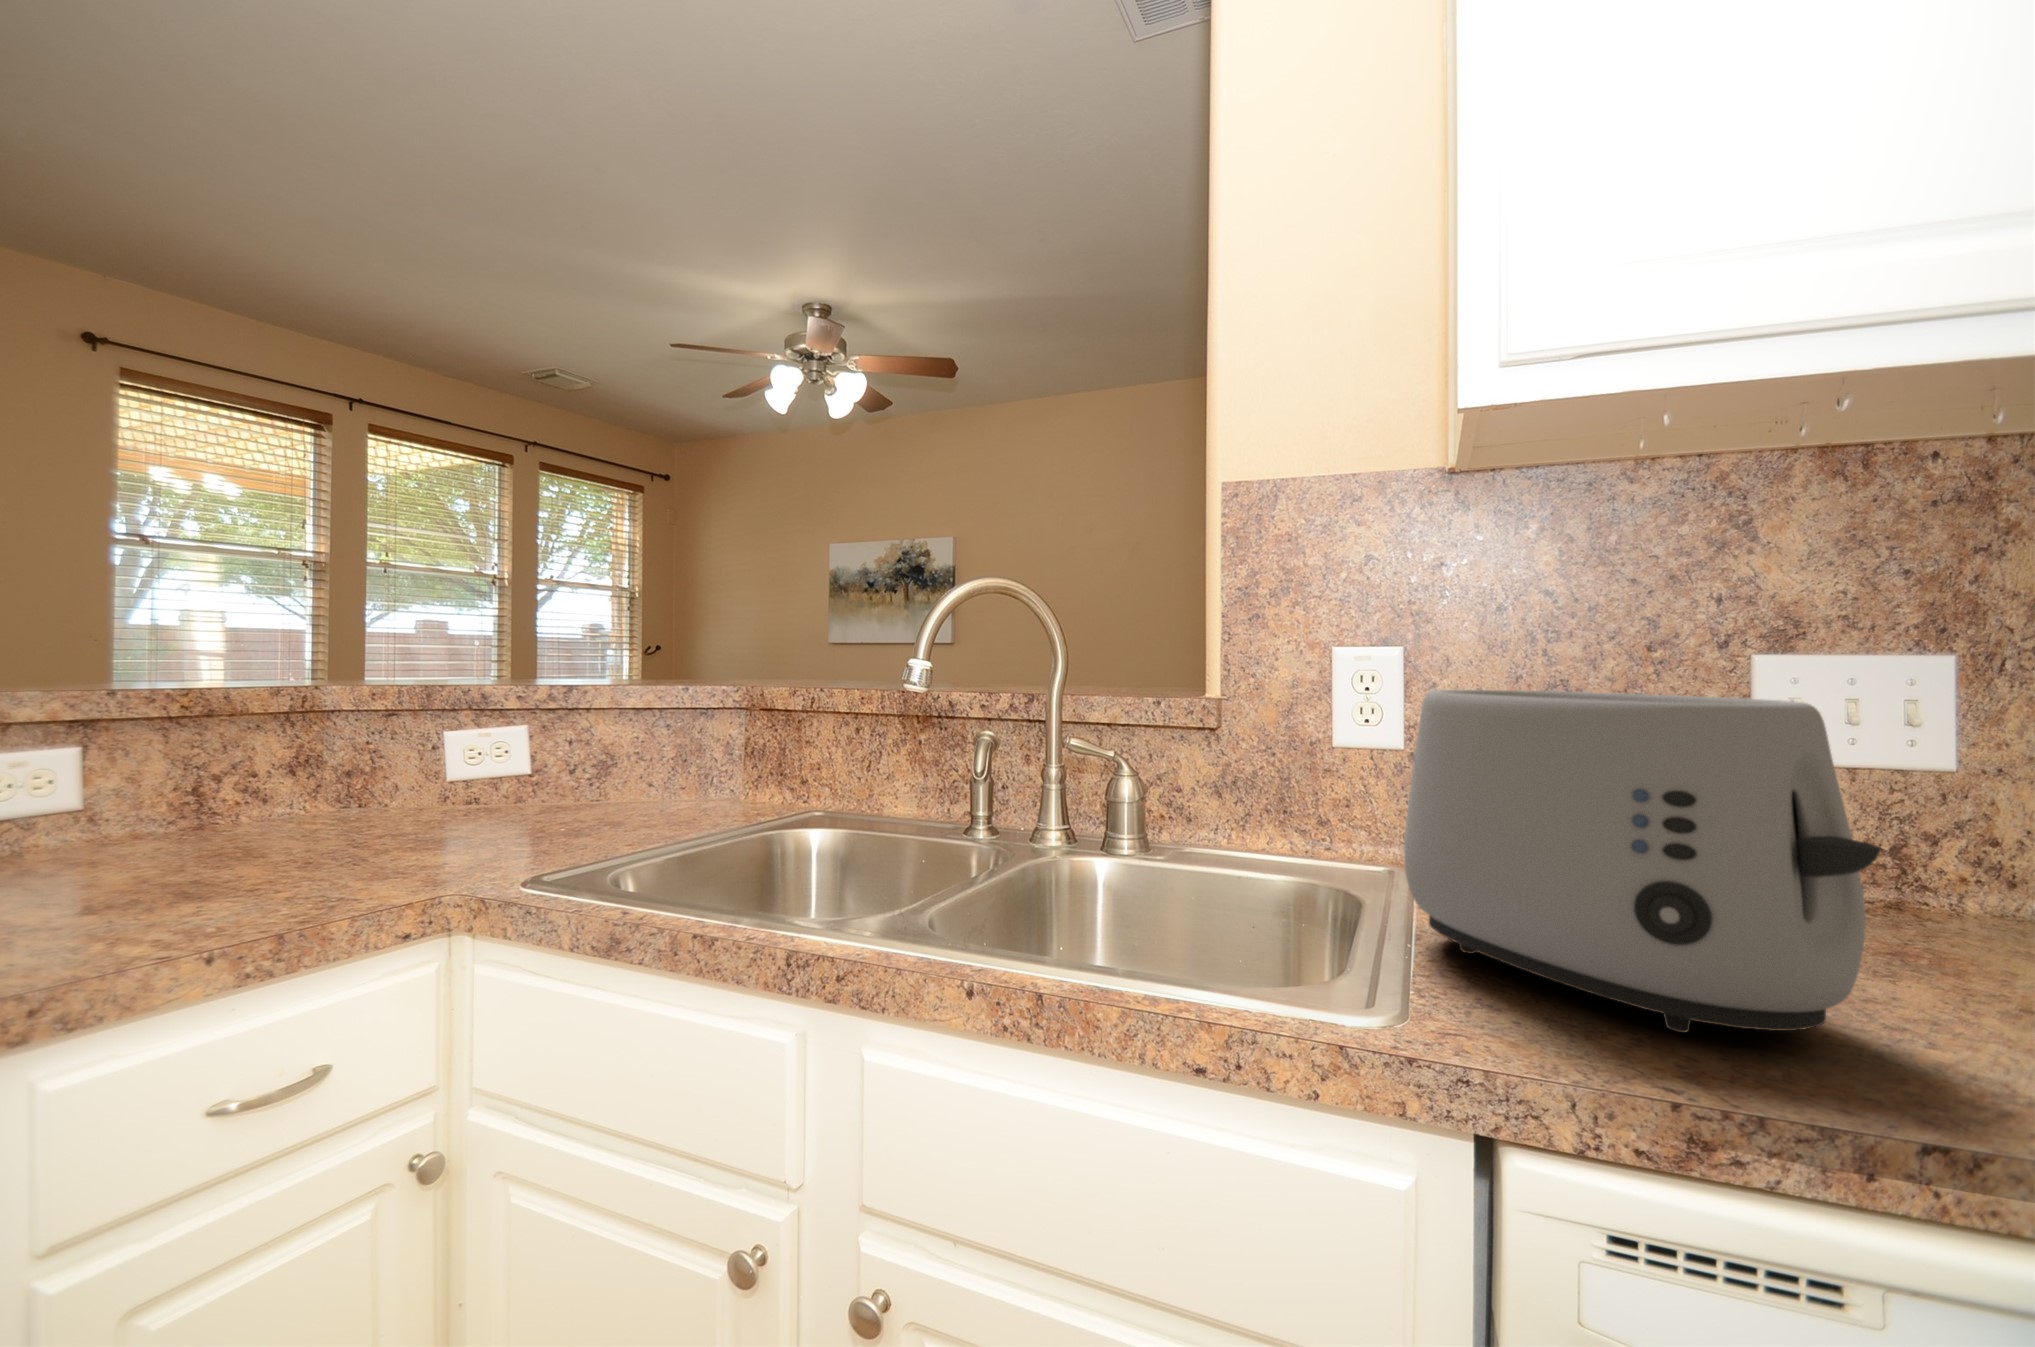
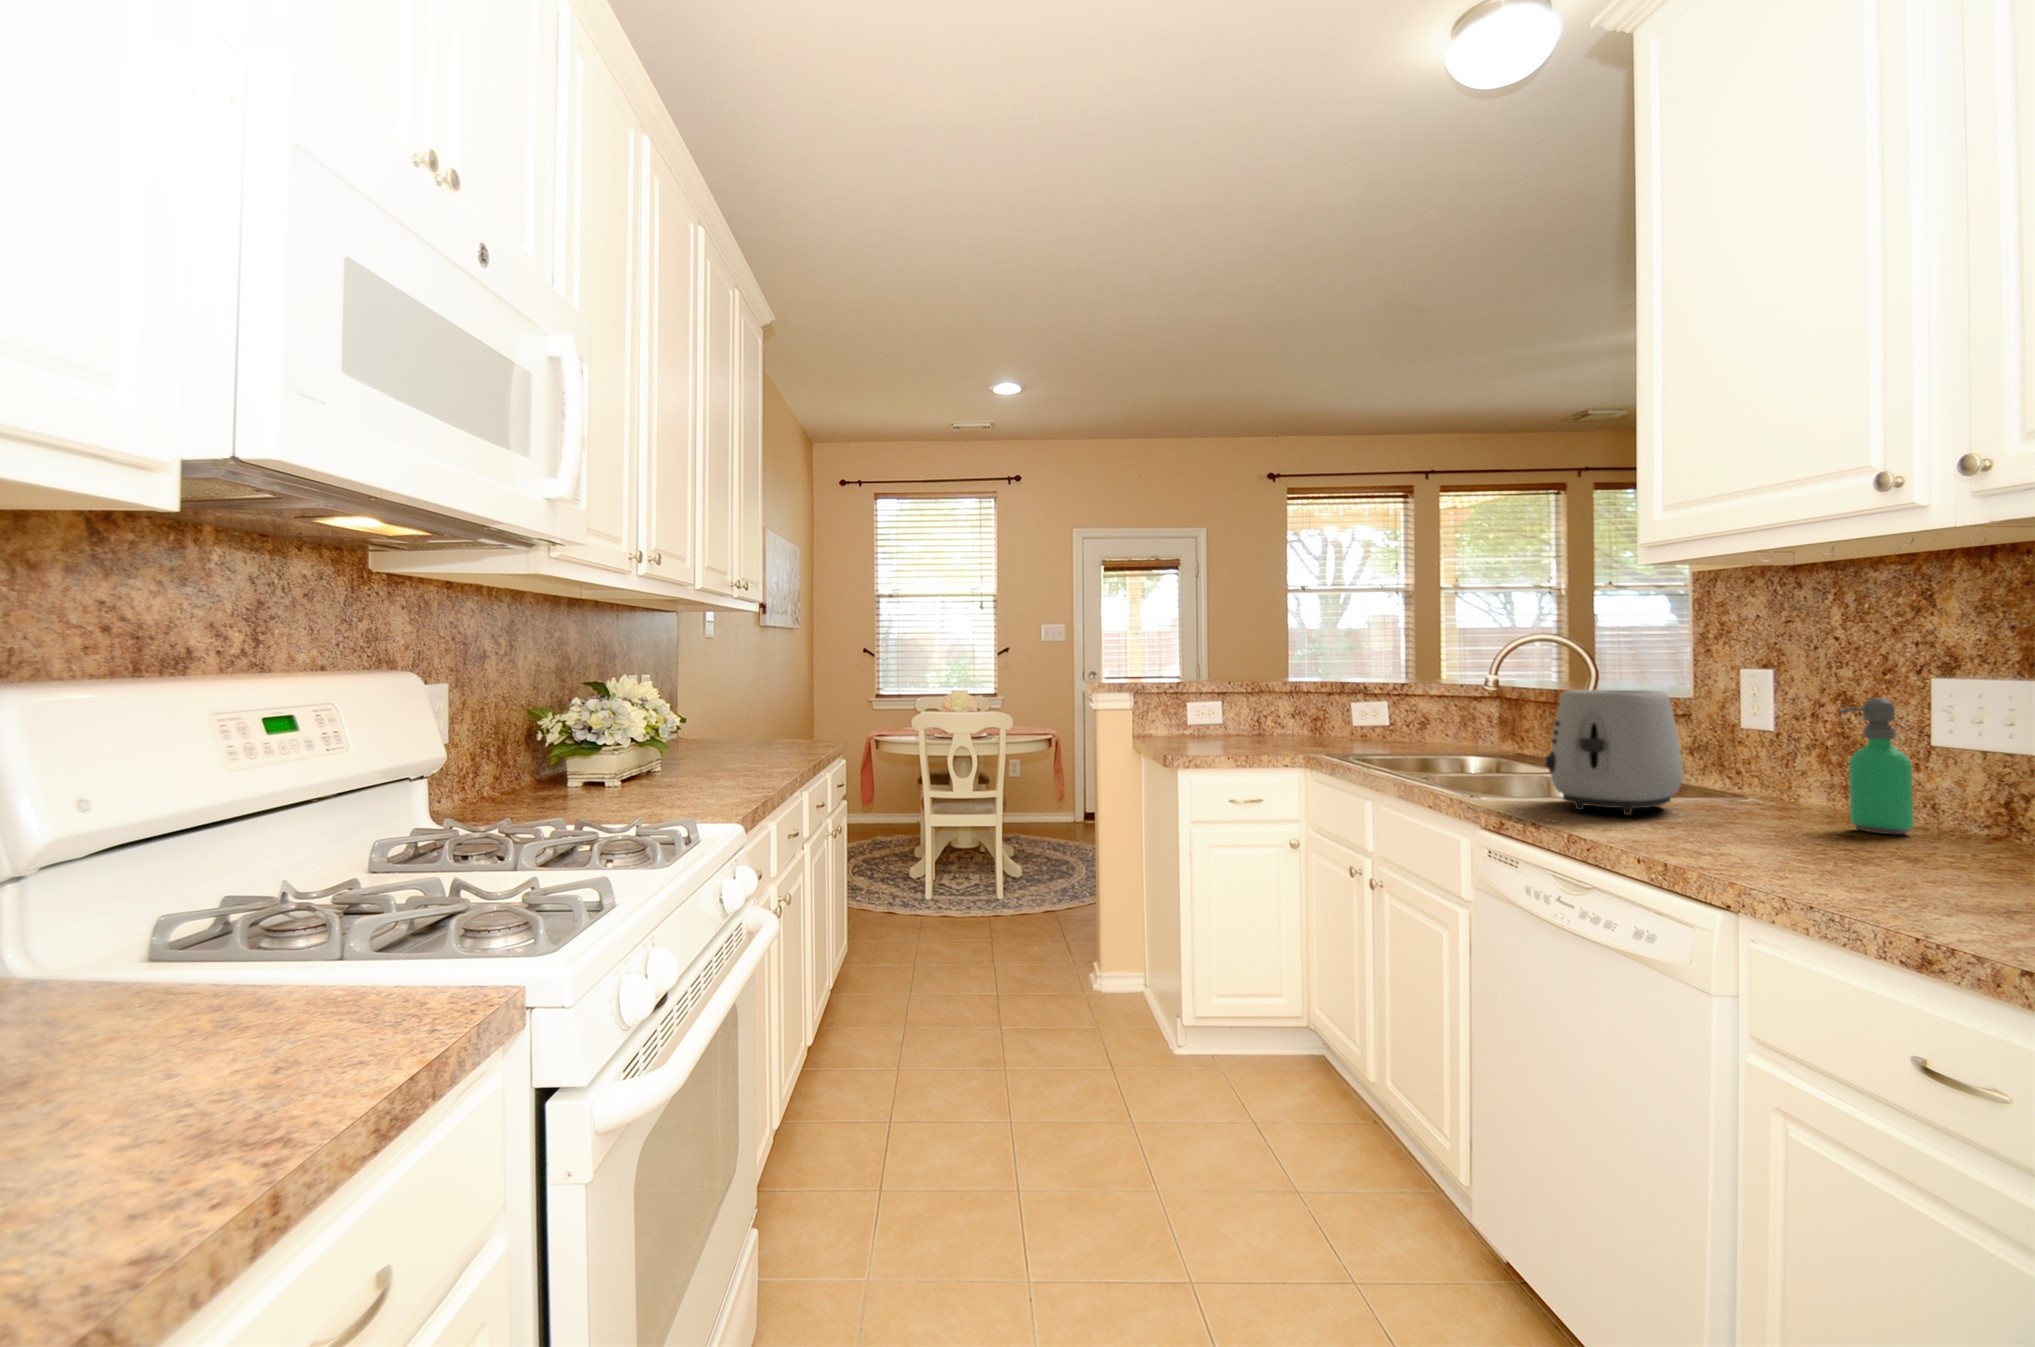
soap dispenser: none [1796,690,1913,936] -> present [1839,698,1913,834]

